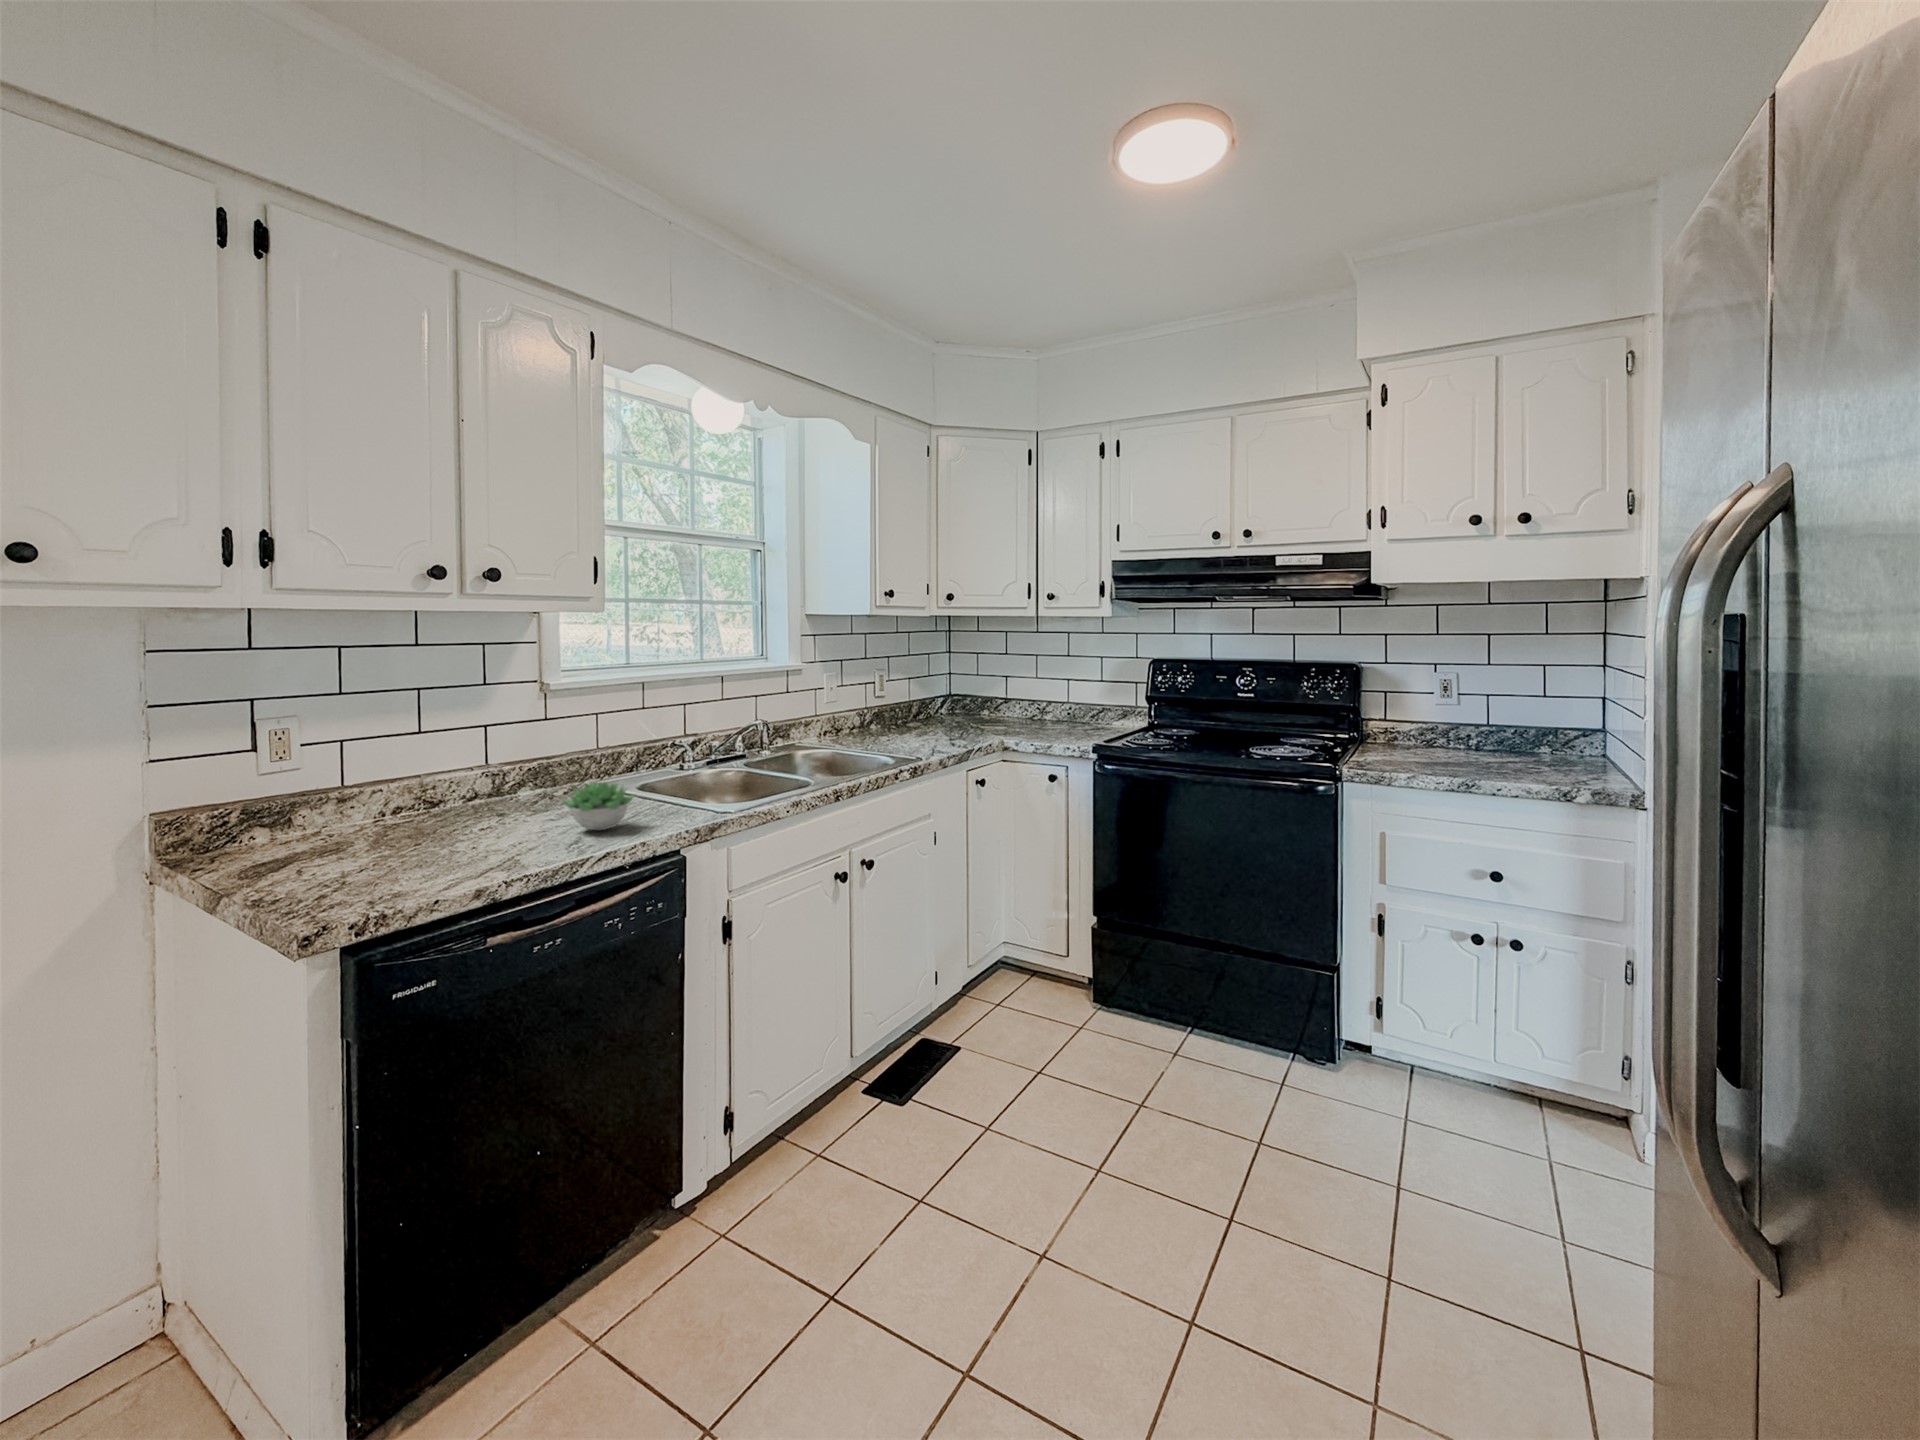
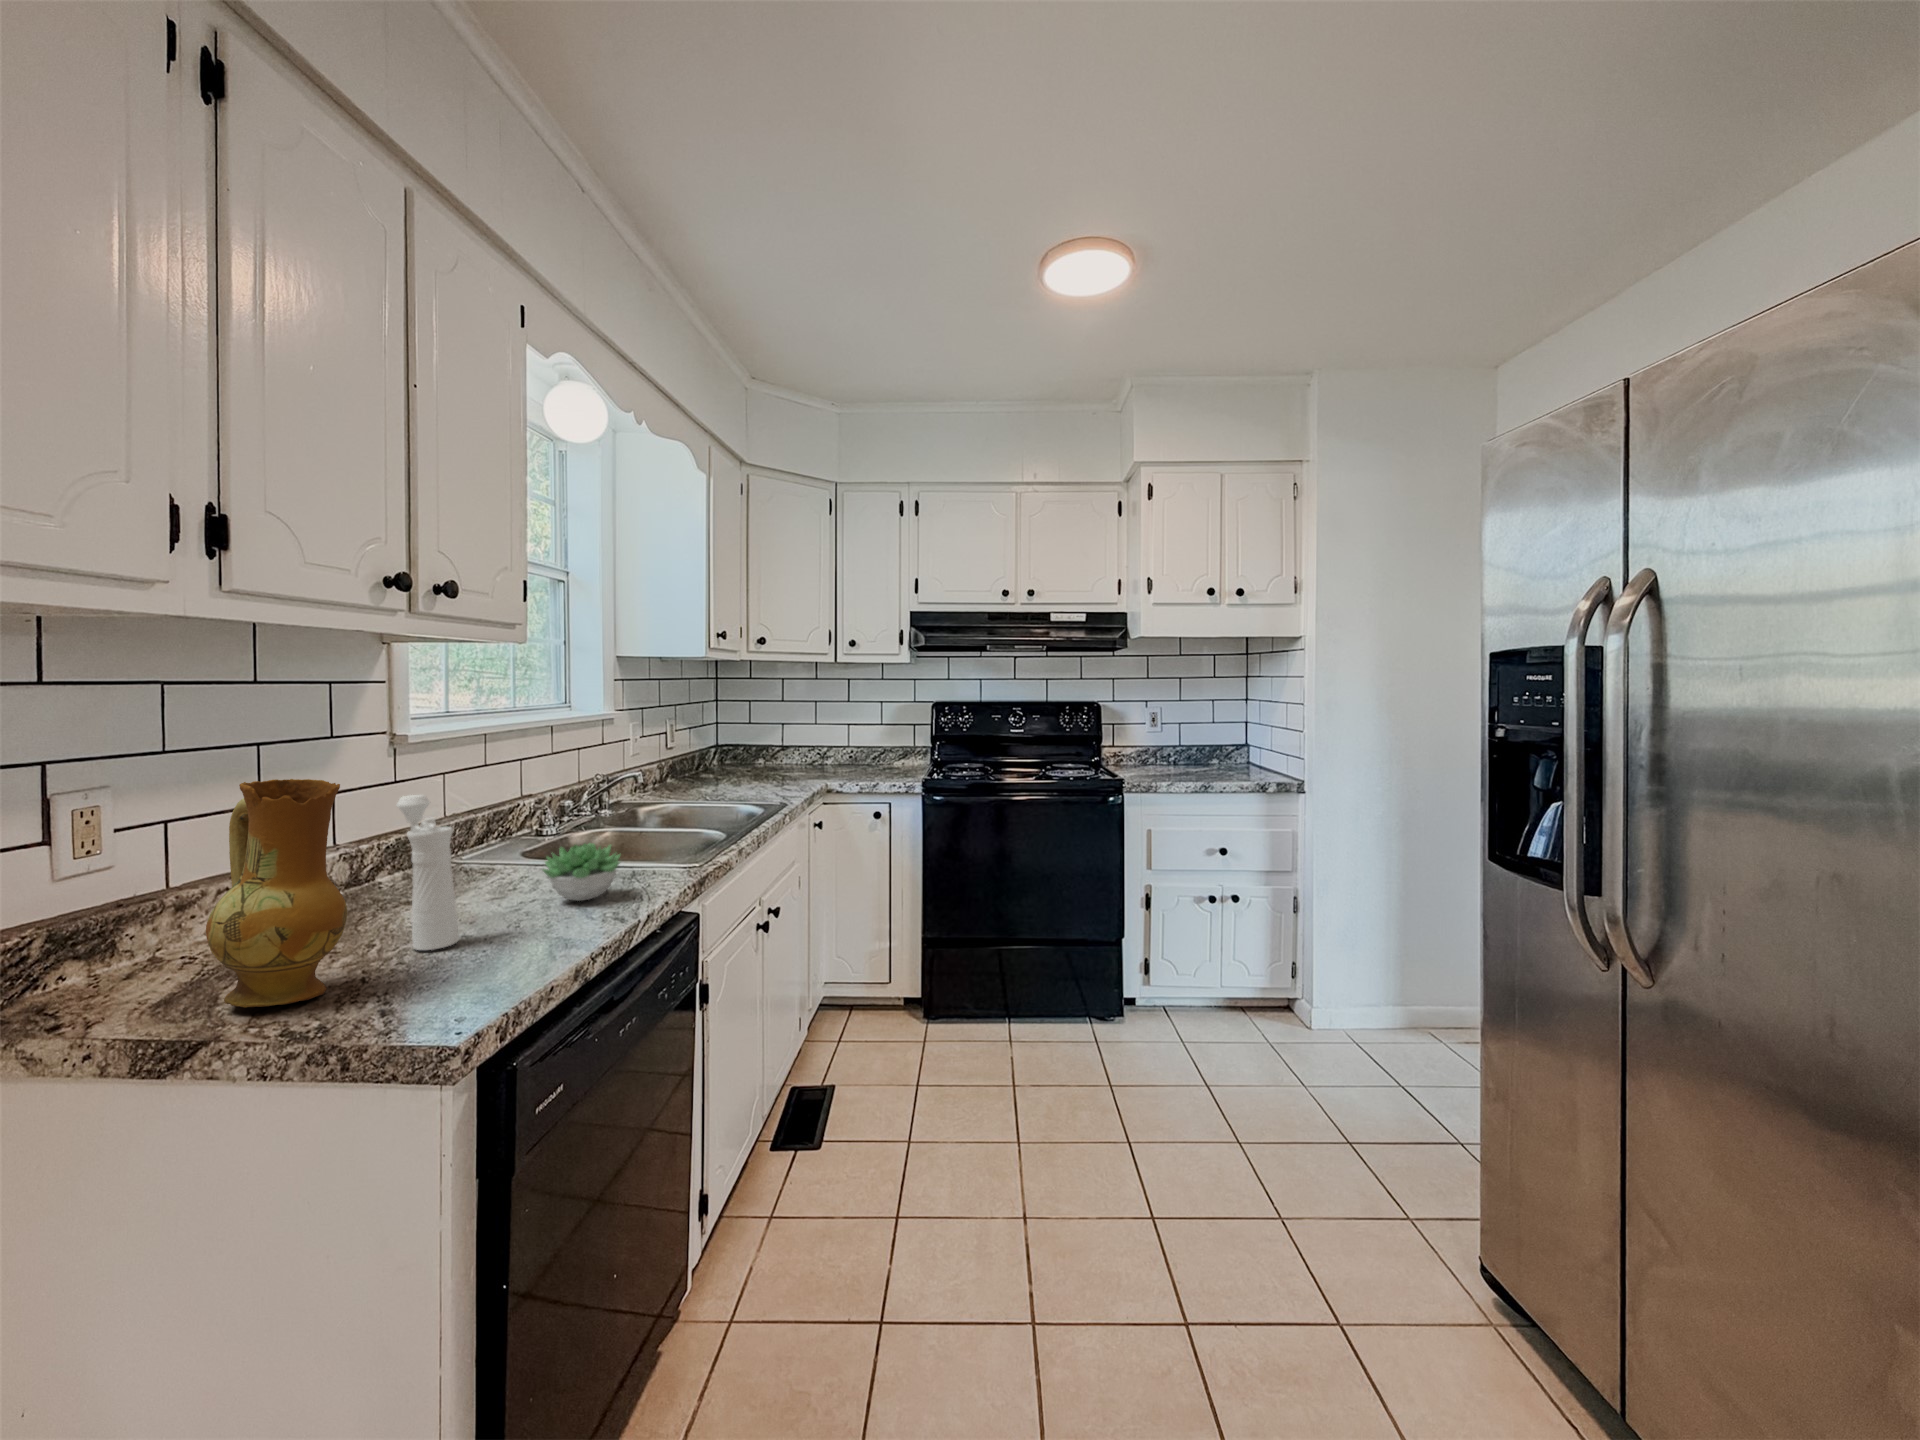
ceramic jug: none [262,716,359,877] -> present [206,779,347,1008]
pepper mill: none [428,732,476,853] -> present [397,795,459,950]

